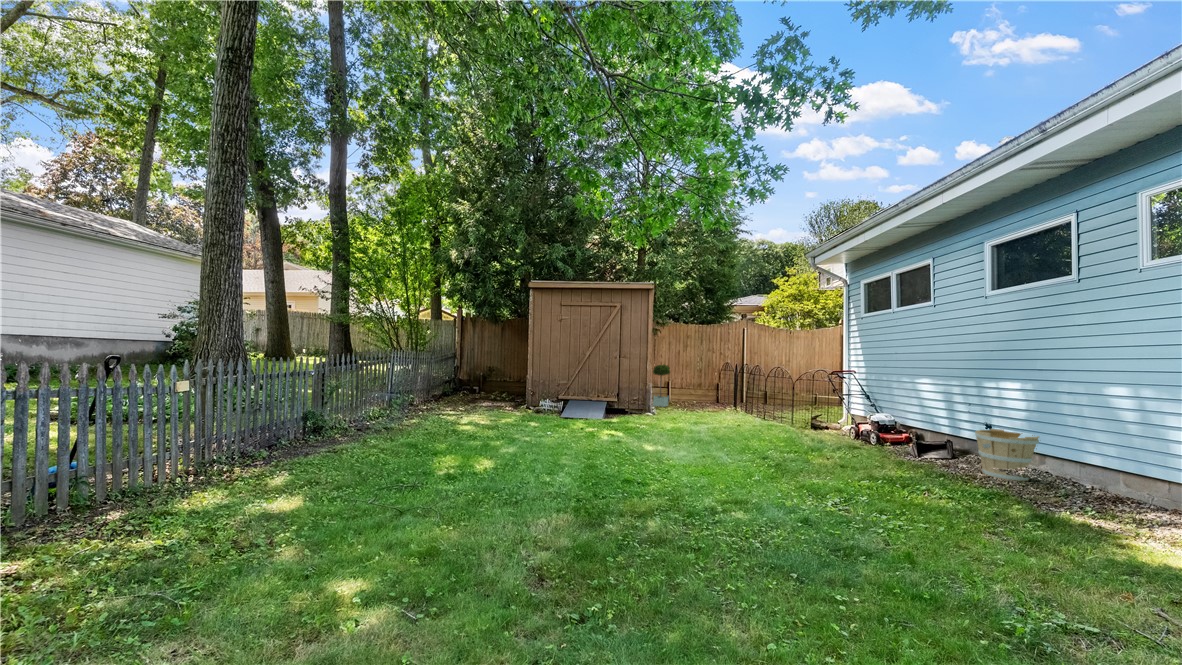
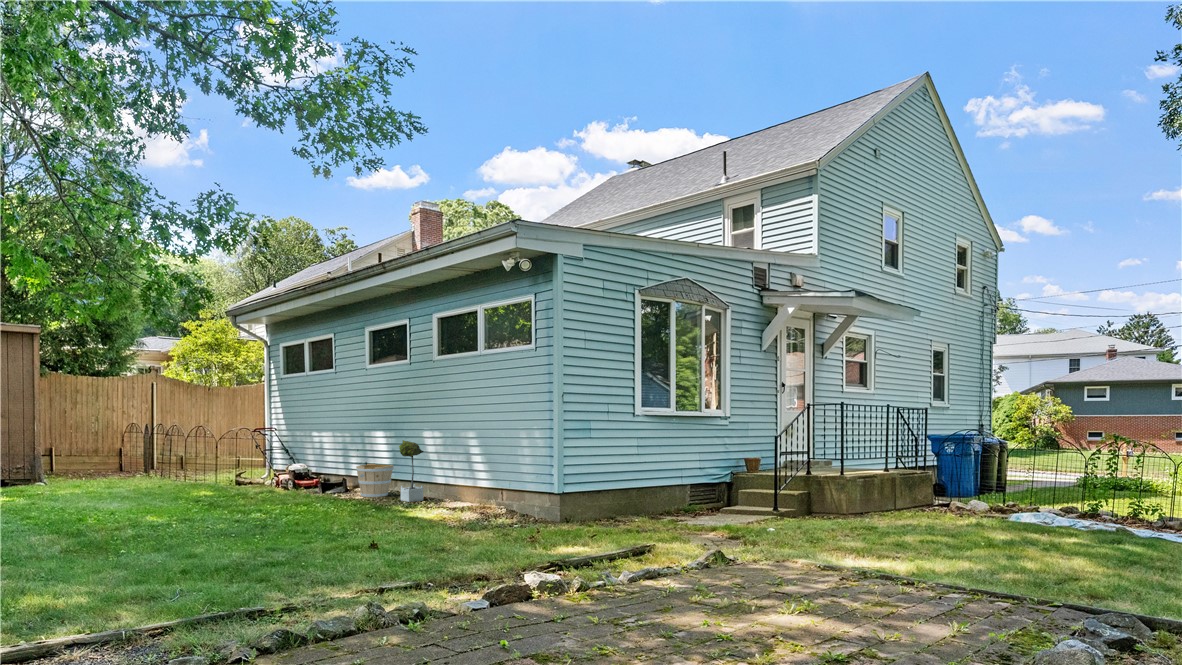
potted tree: present [653,364,670,407] -> present [399,440,424,502]

